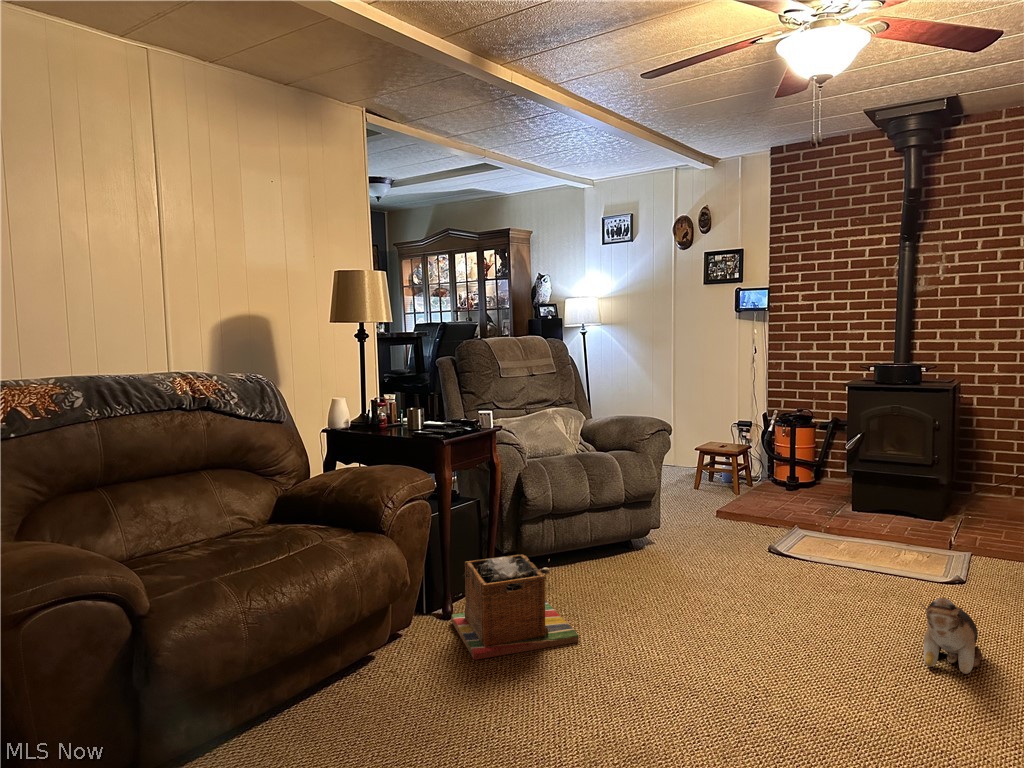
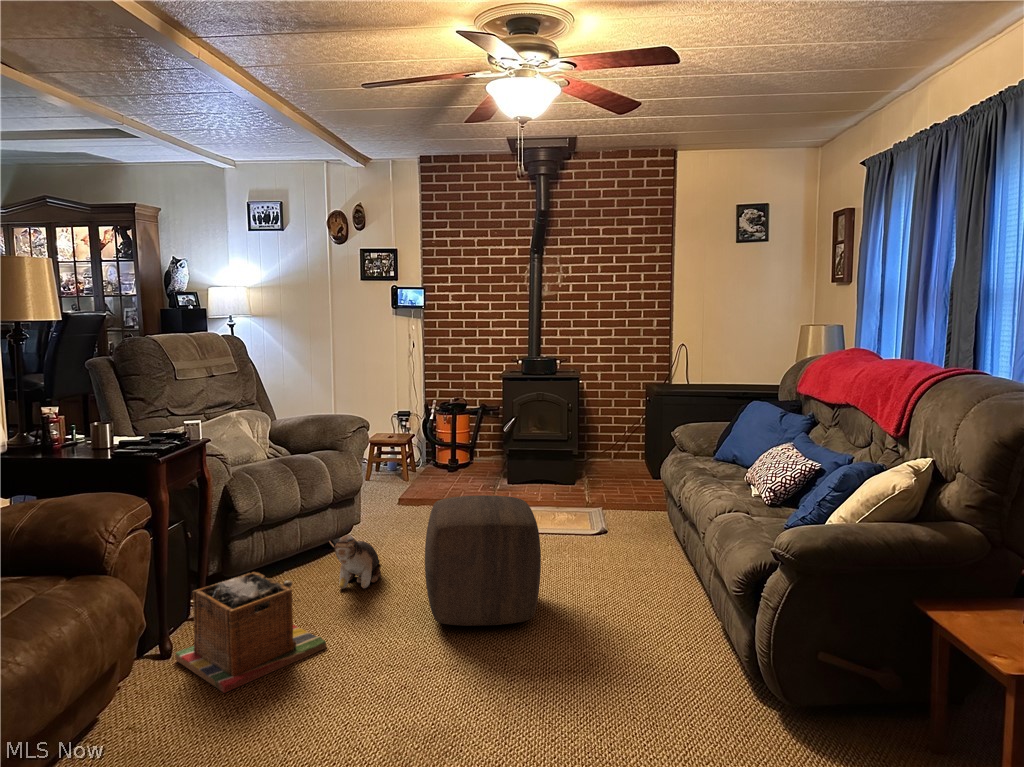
ottoman: none [688,509,827,664] -> present [425,495,541,626]
plush toy: present [920,598,982,674] -> present [330,535,381,589]

